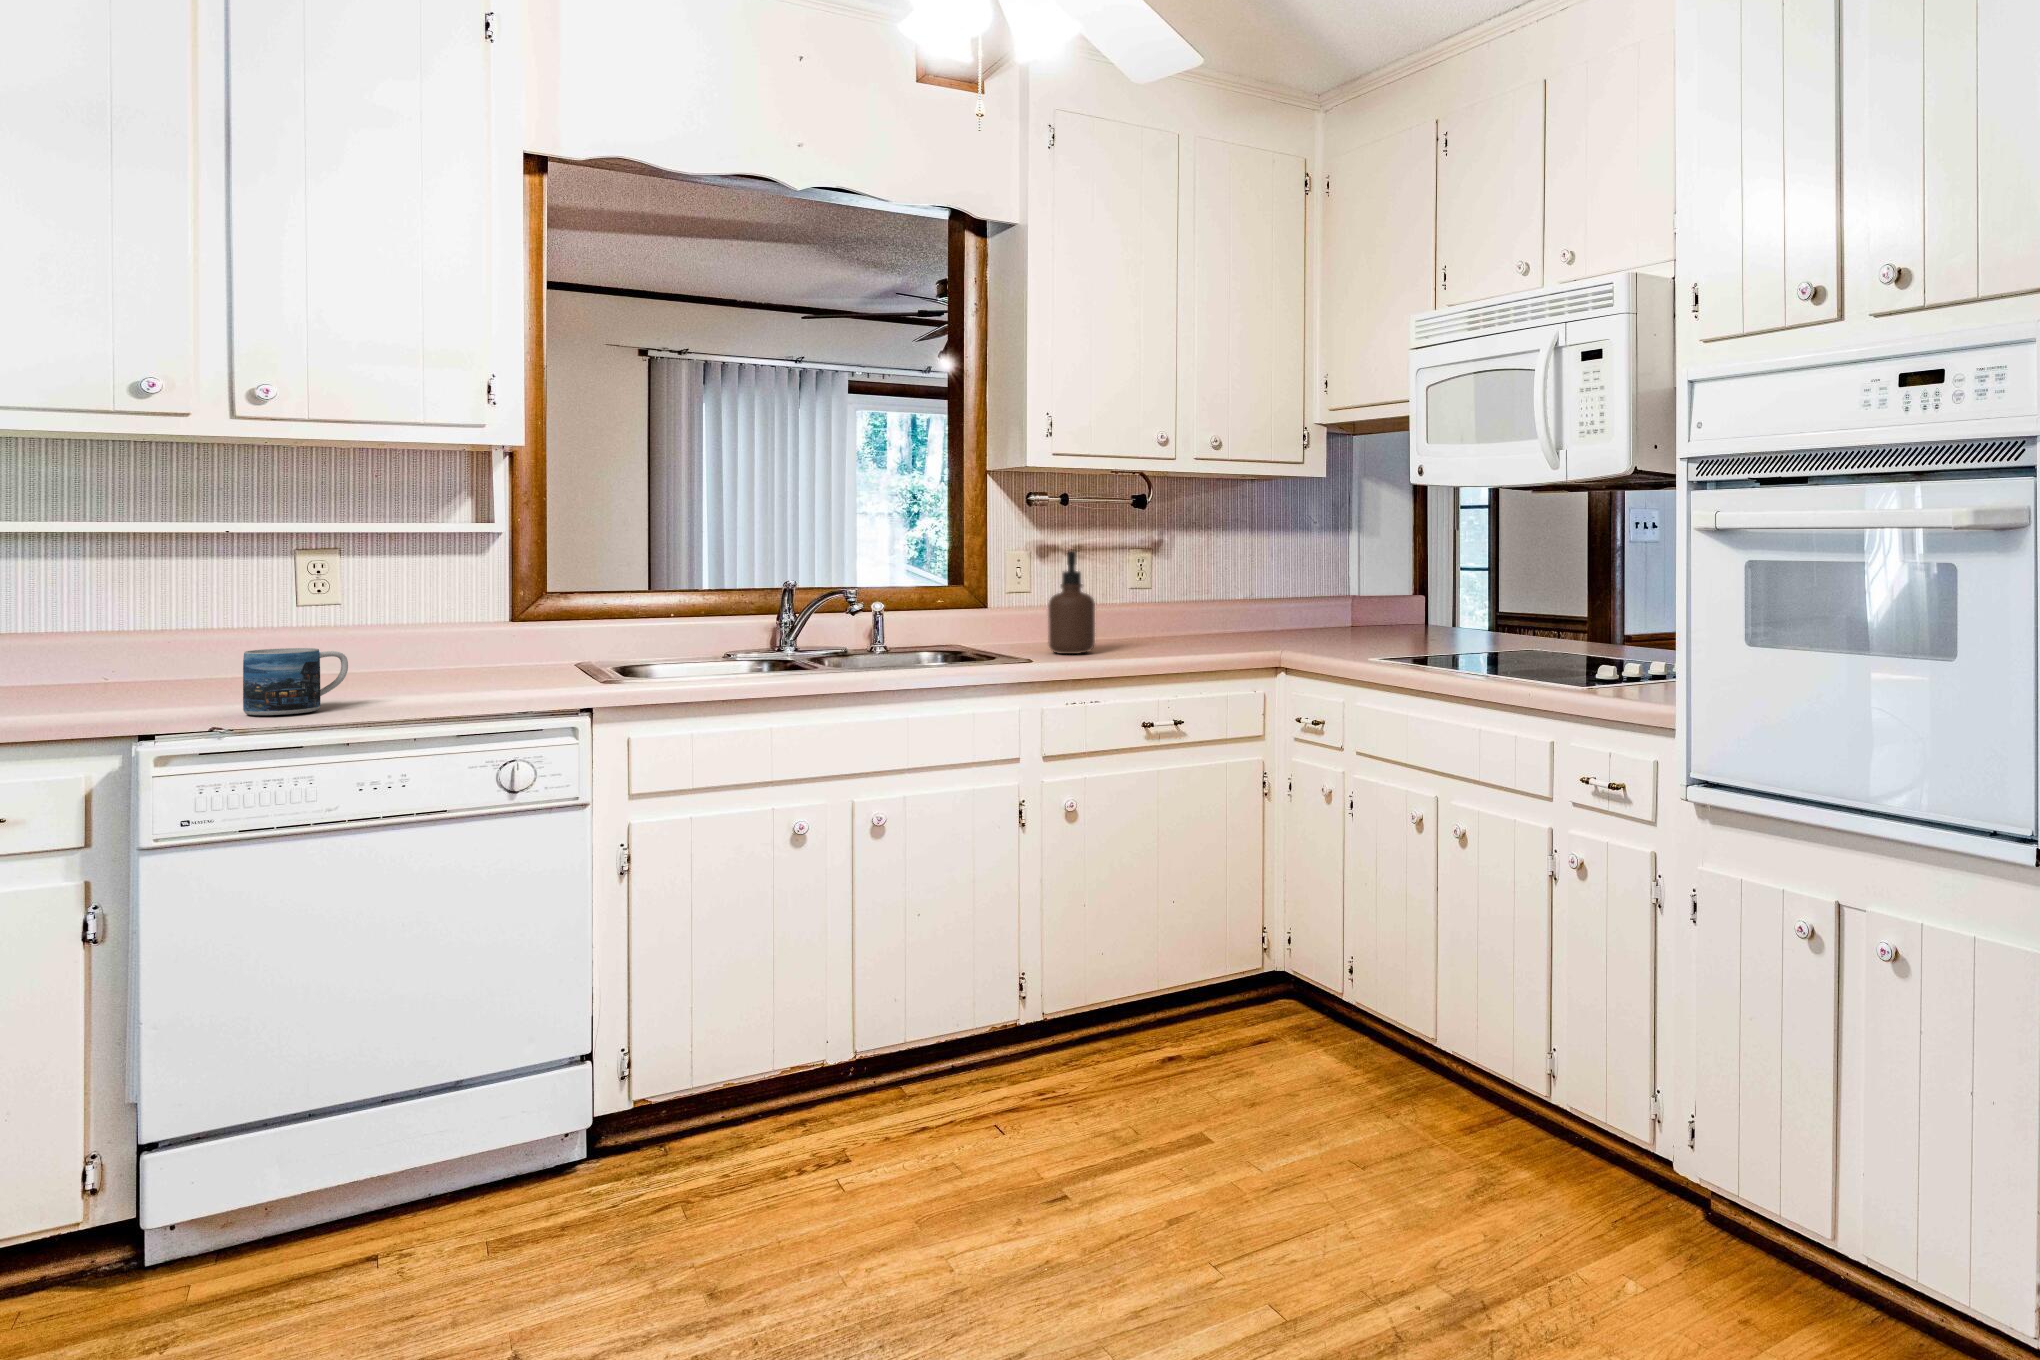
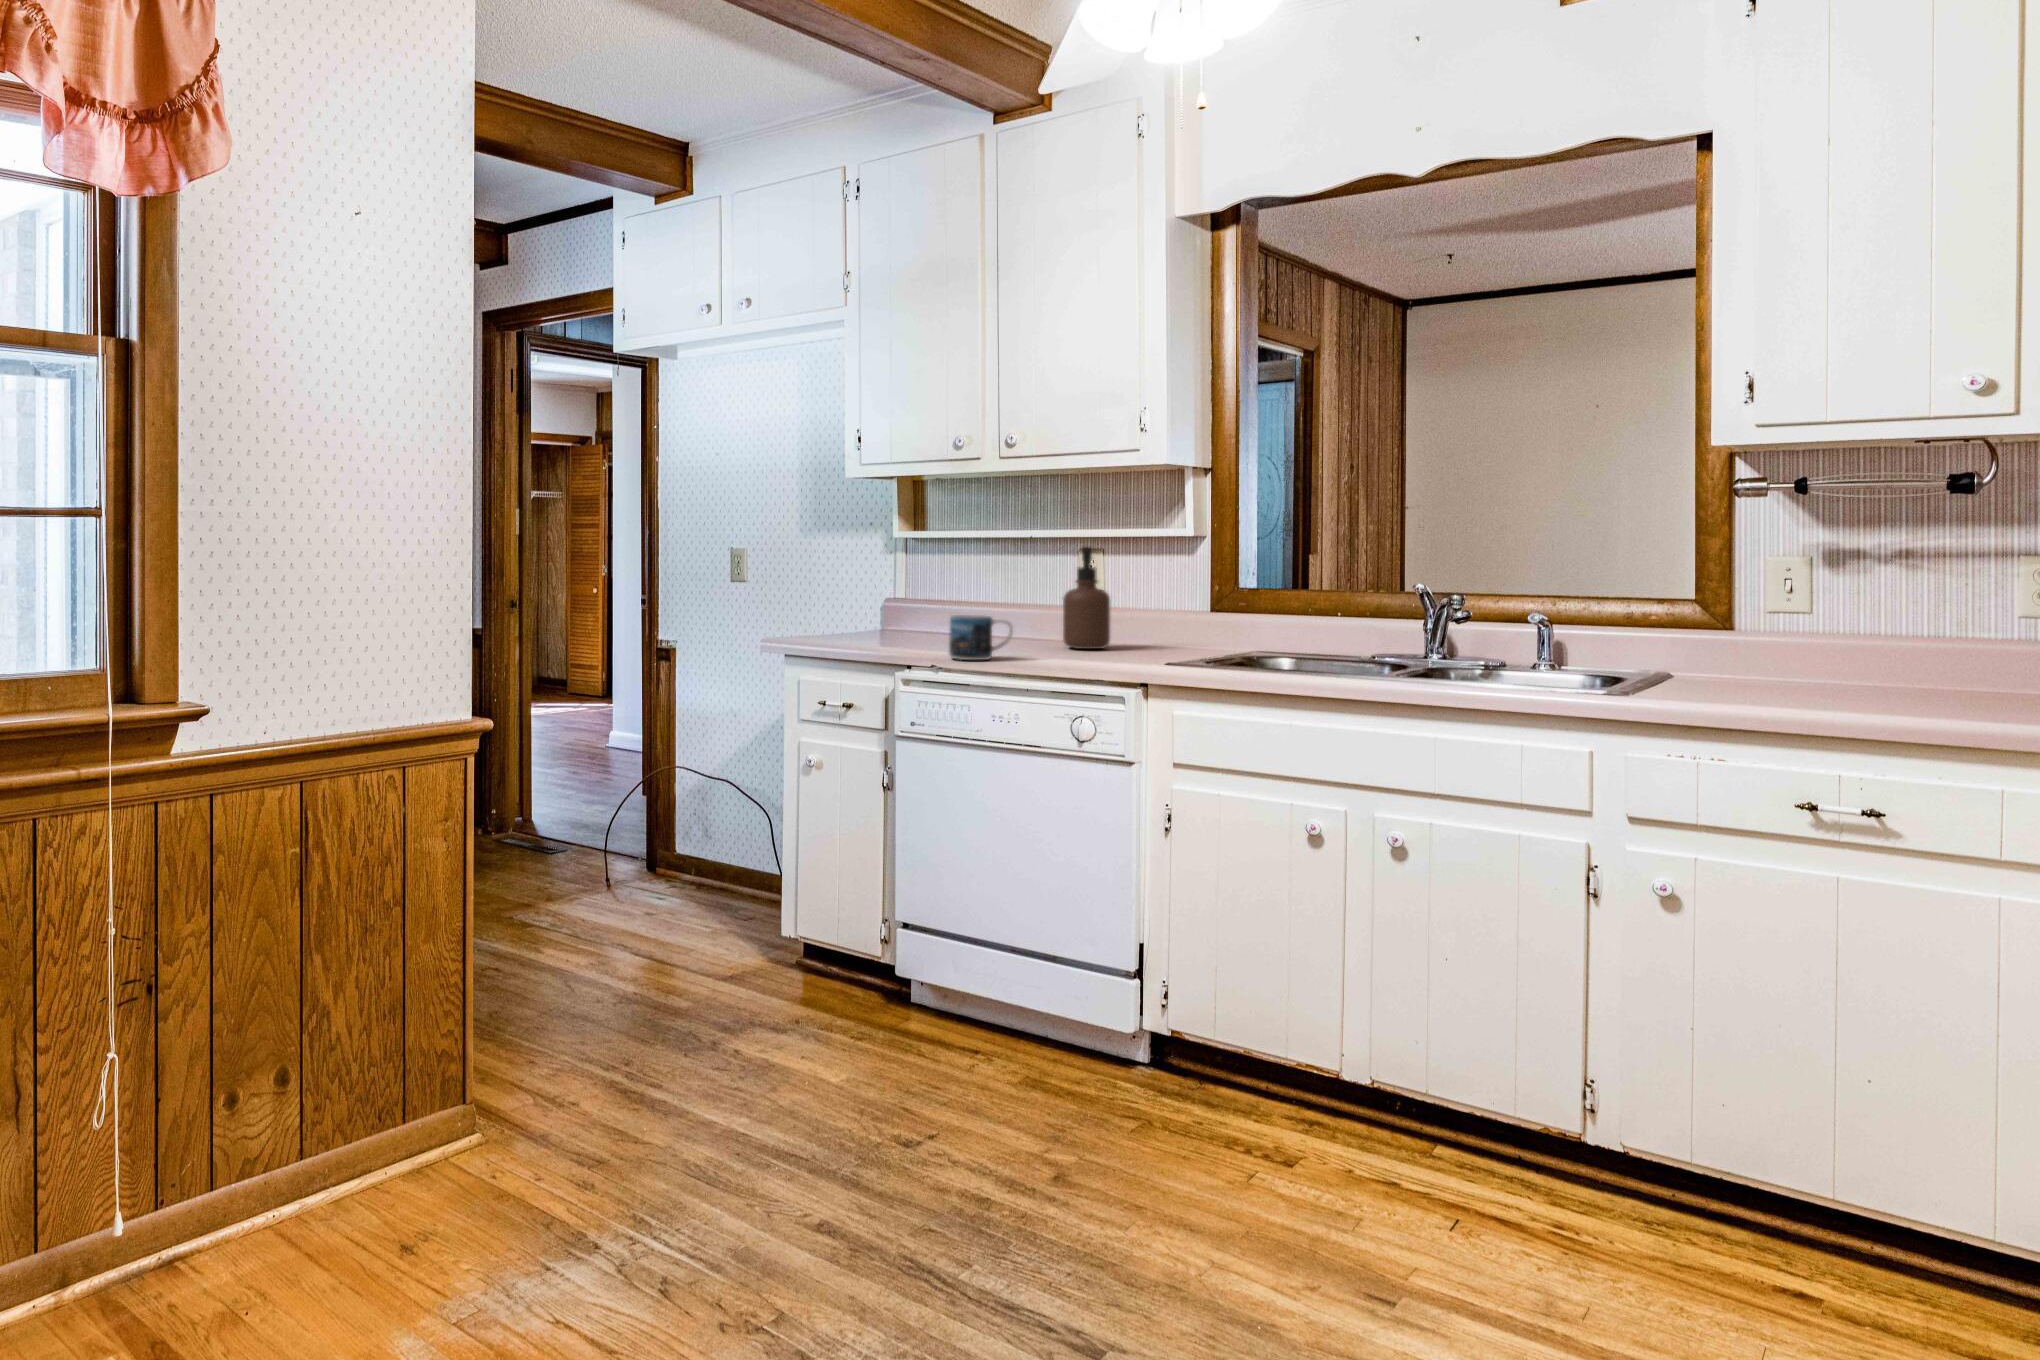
soap dispenser: present [1048,551,1095,654] -> present [1063,547,1110,649]

